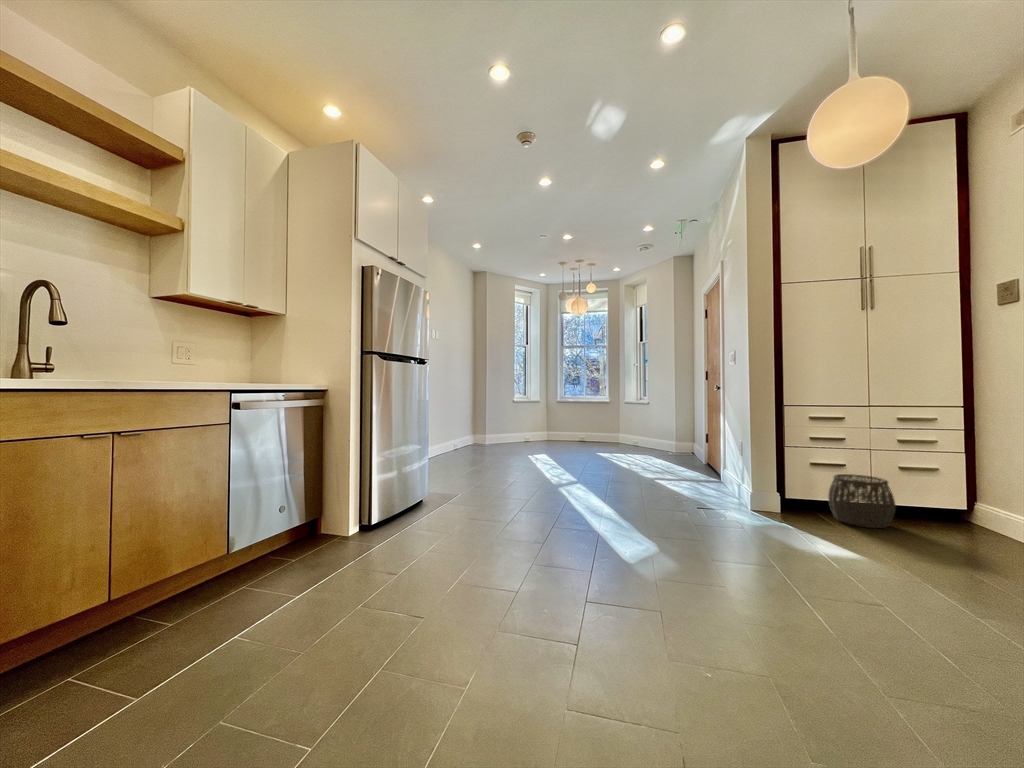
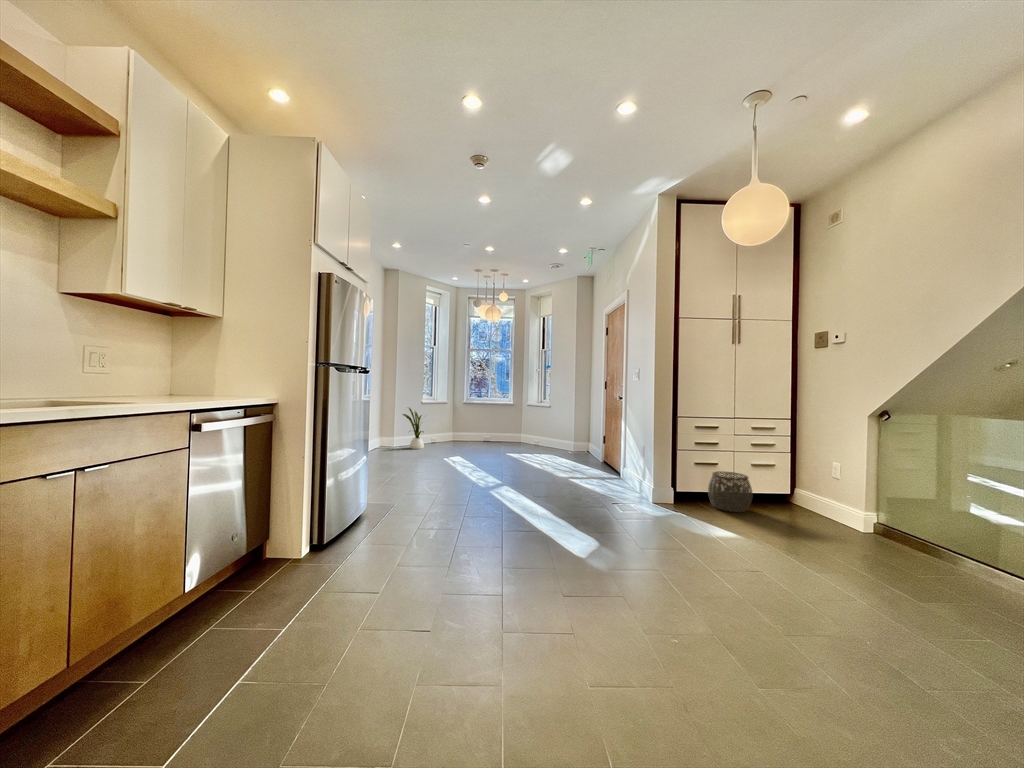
house plant: none [491,406,516,448] -> present [403,408,424,449]

